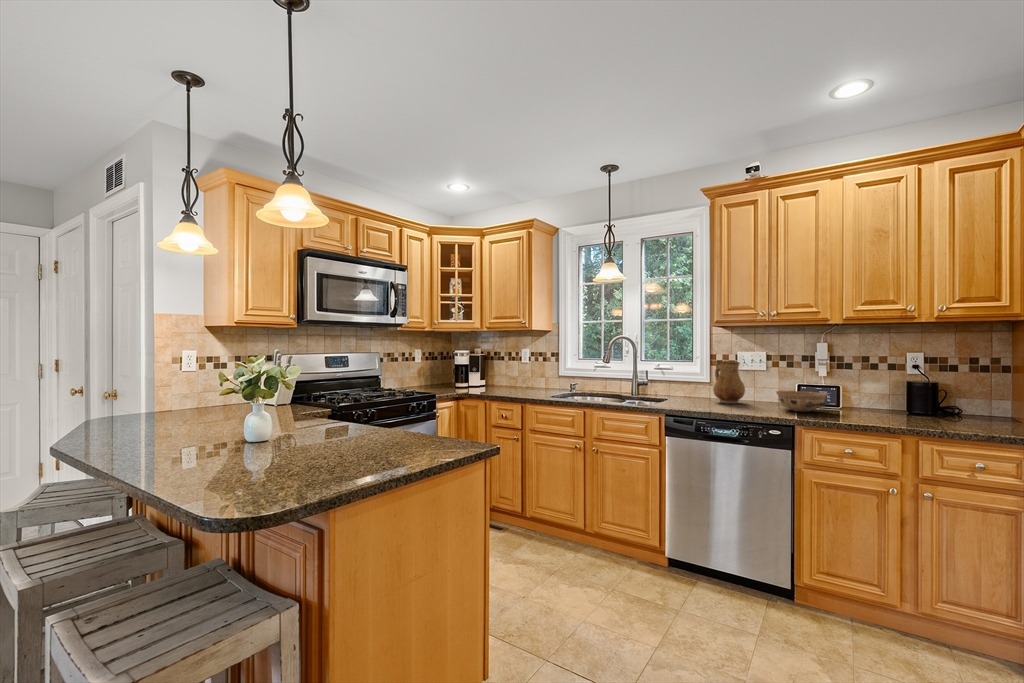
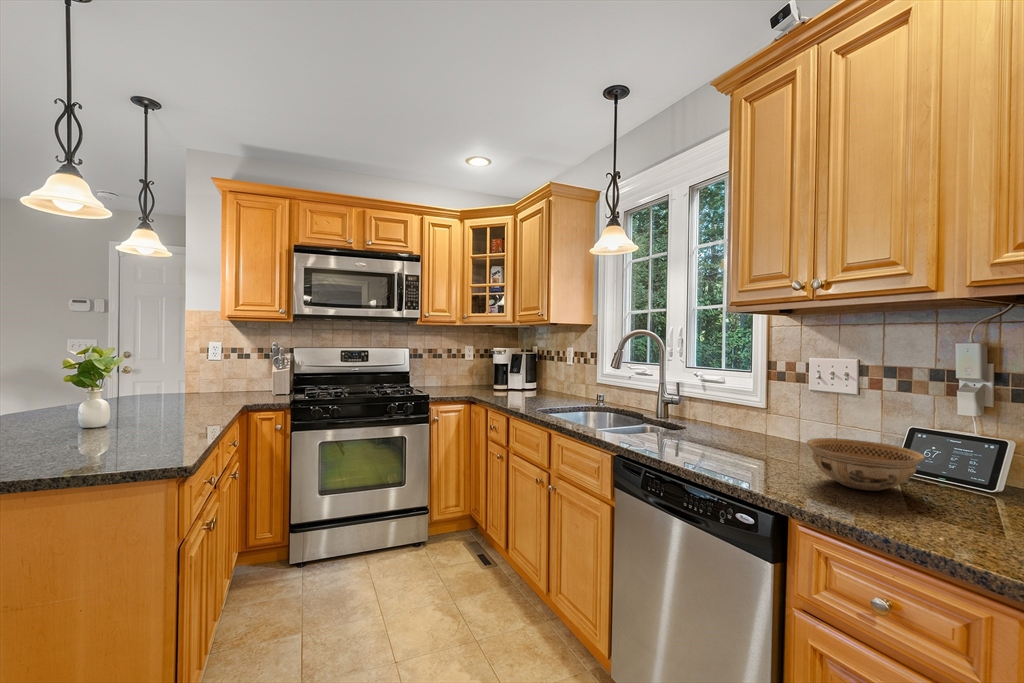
ceramic pitcher: present [713,361,745,403] -> none [738,374,796,450]

